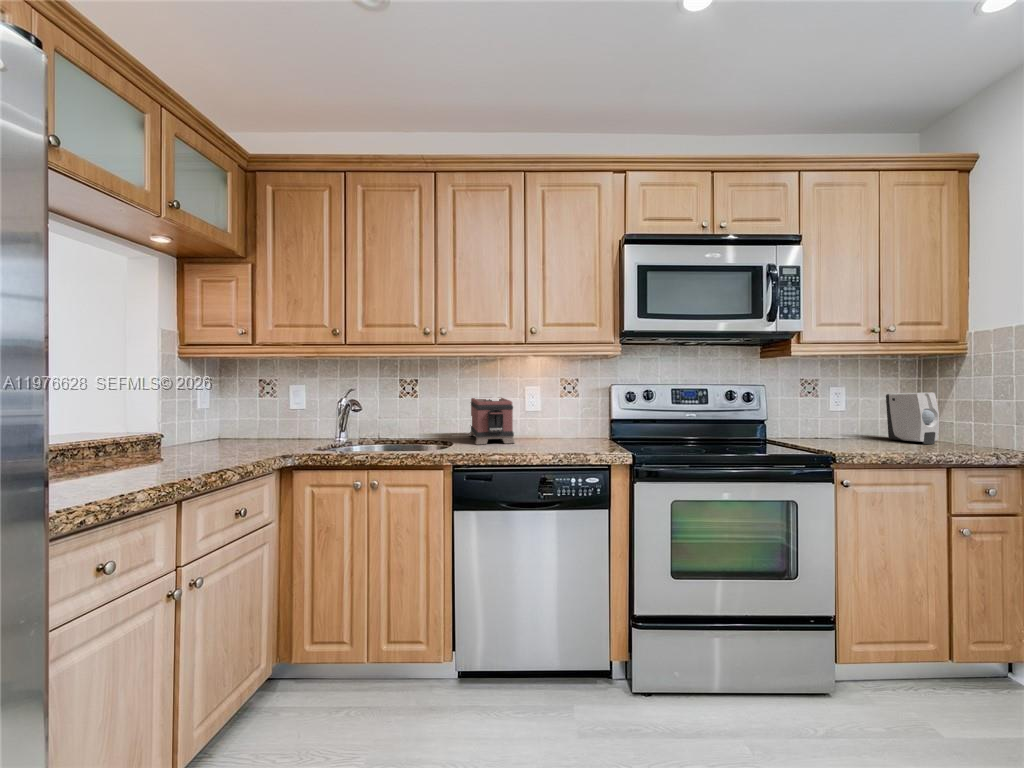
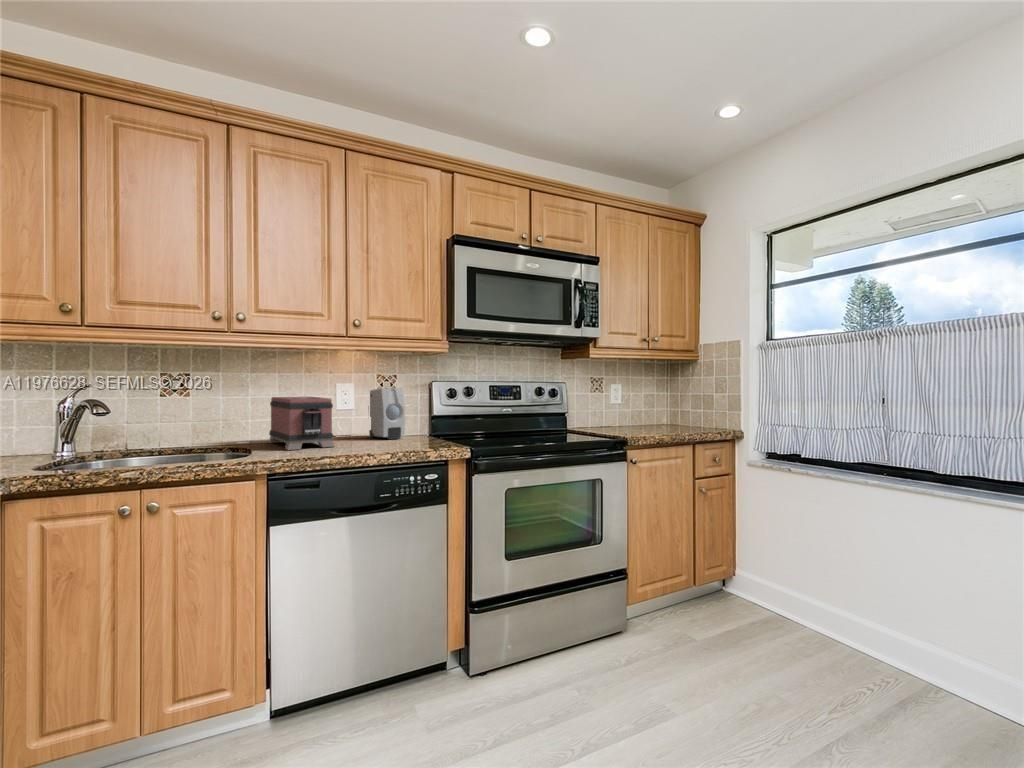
soap dispenser: present [886,392,939,444] -> present [369,388,405,439]

